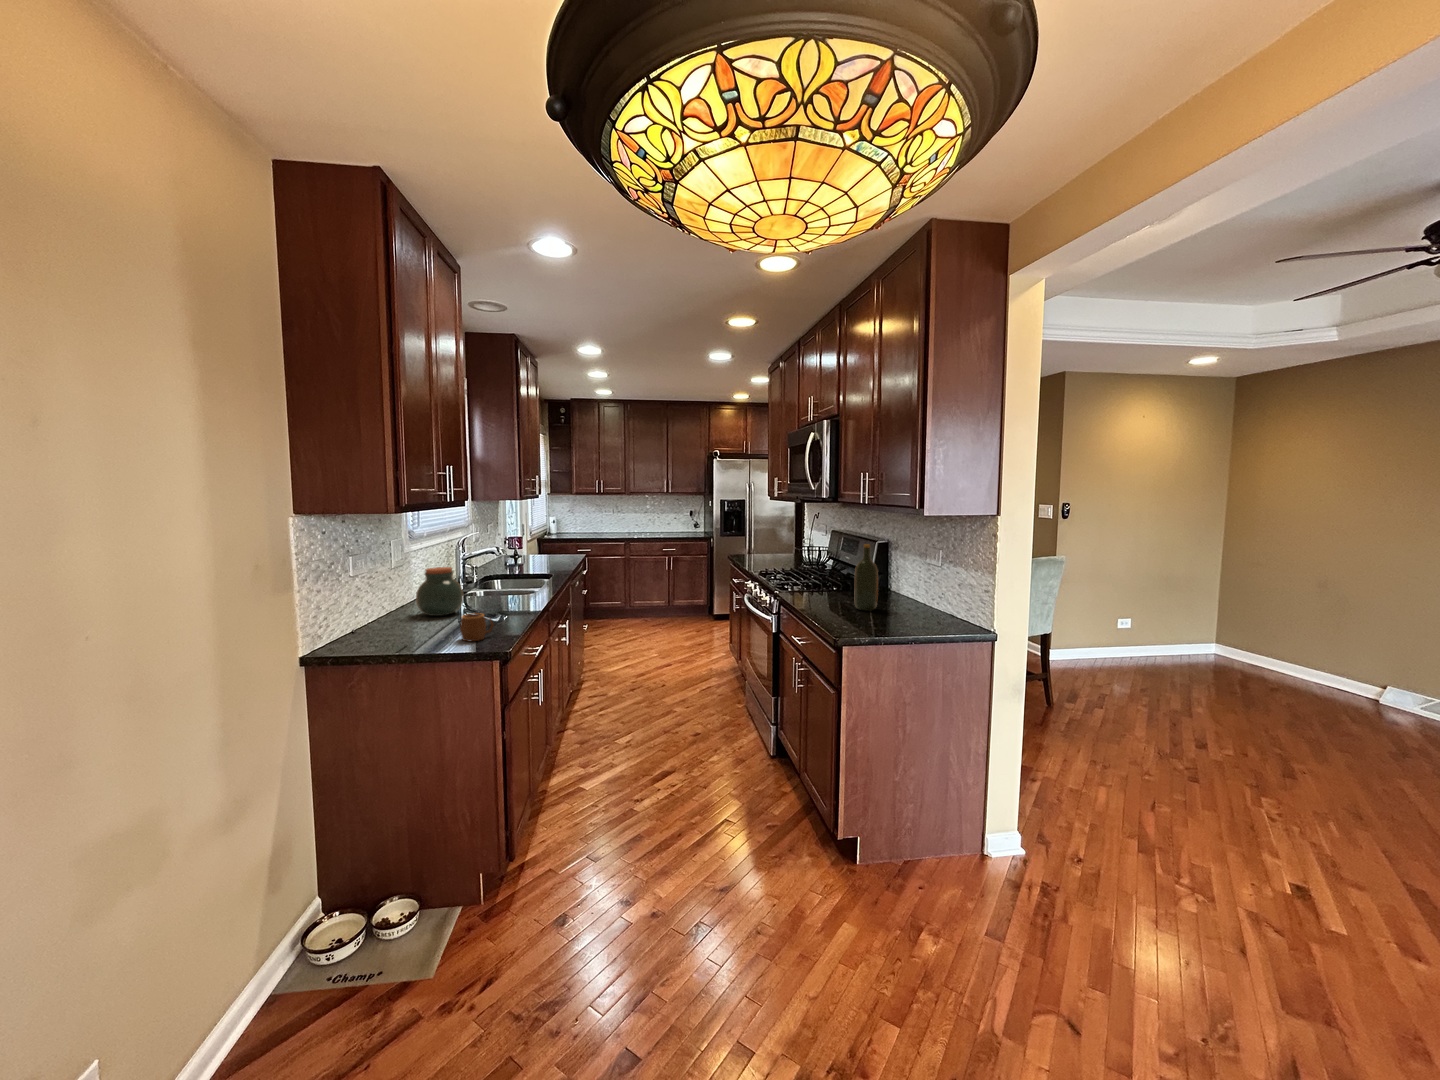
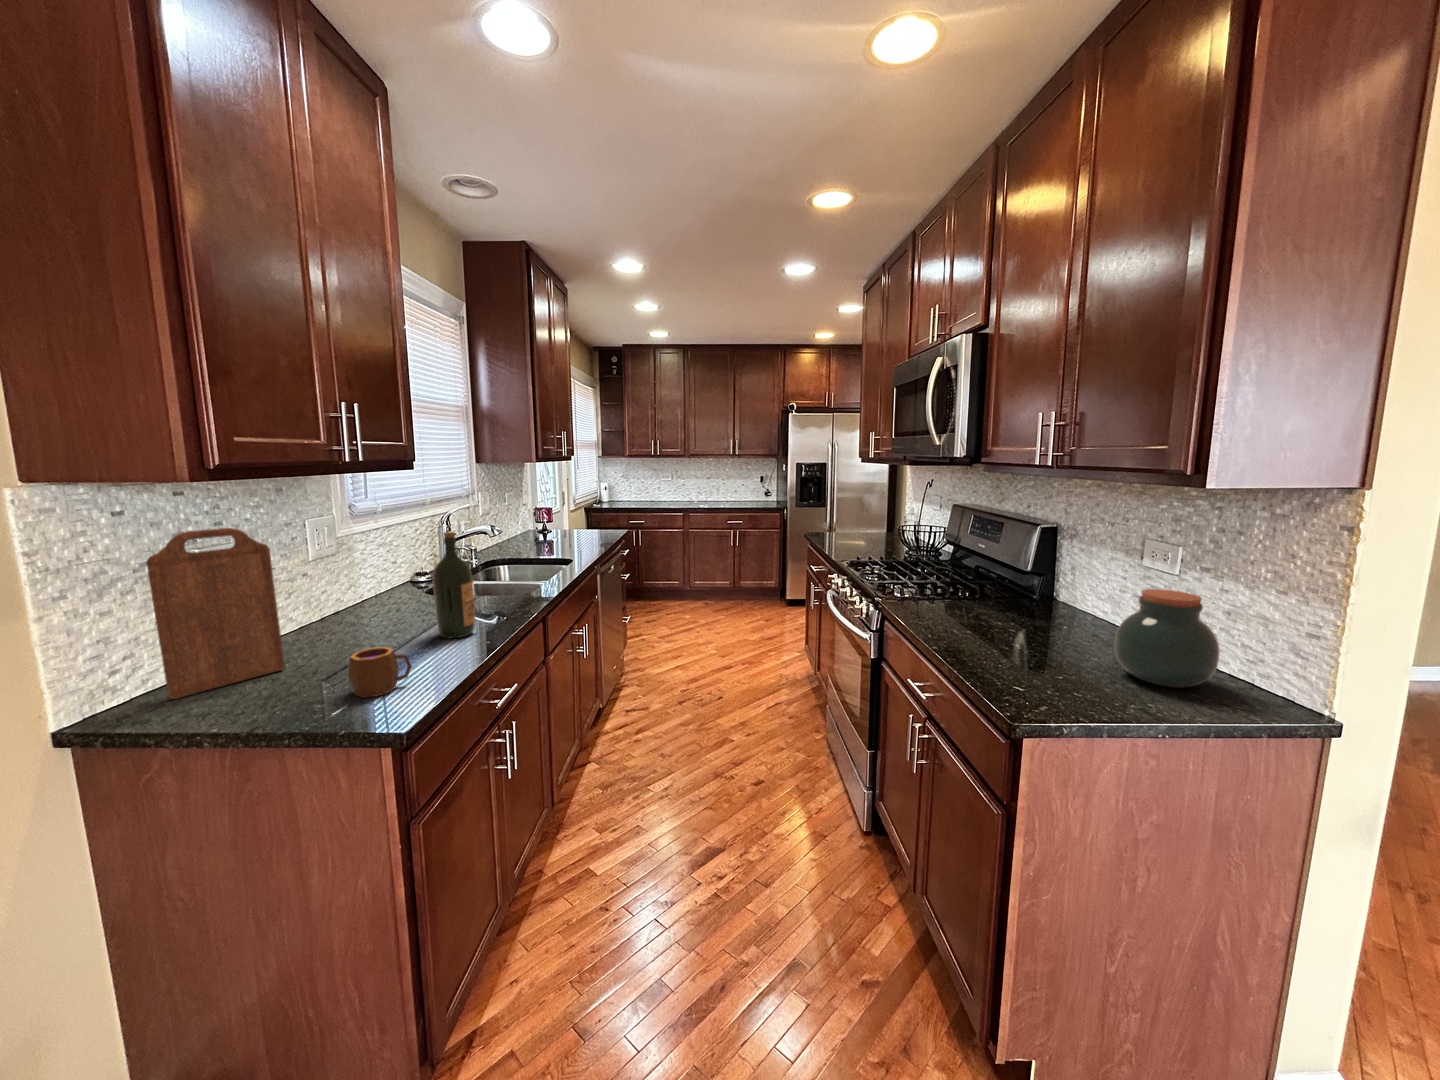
cutting board: none [342,541,403,645] -> present [146,528,285,699]
wine bottle: present [855,544,878,611] -> present [433,532,475,638]
jar: present [416,567,463,616] -> present [1114,589,1220,687]

